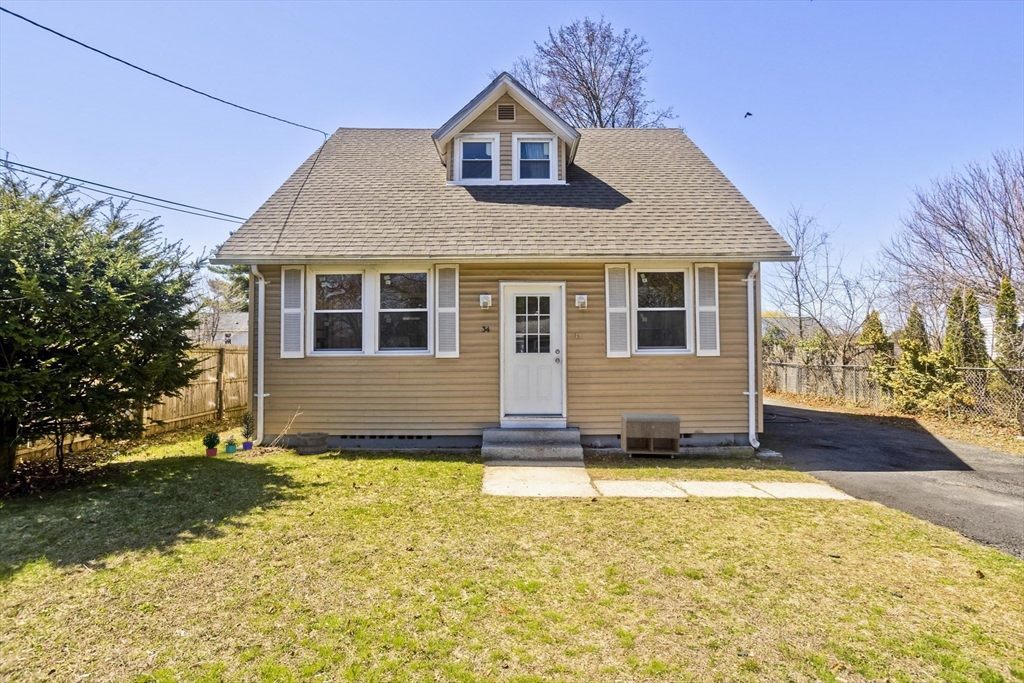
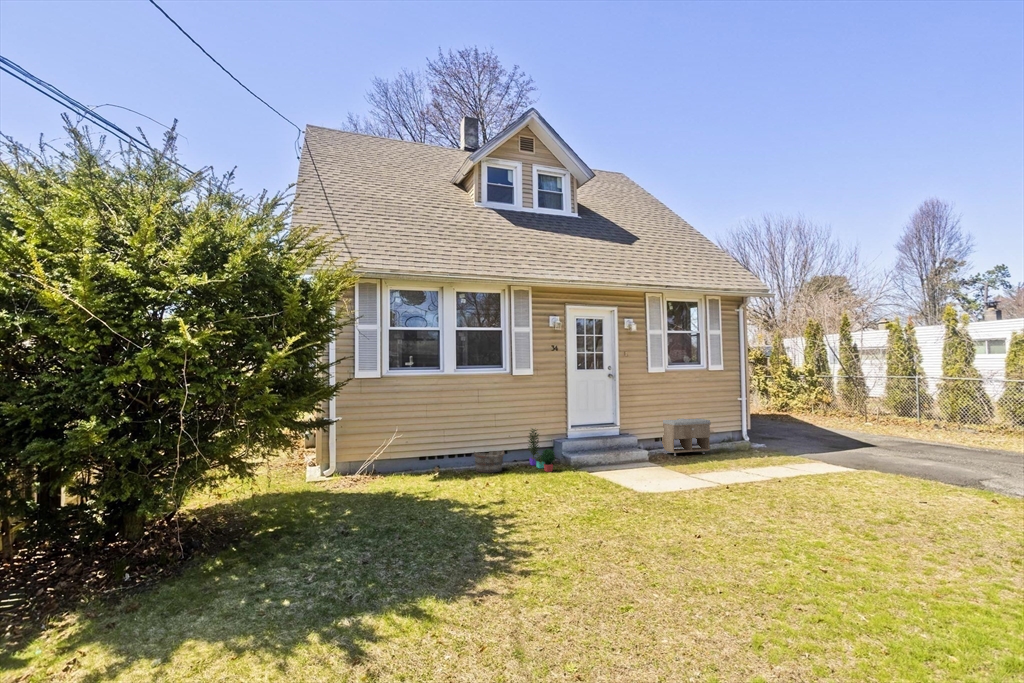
potted plant: present [203,411,255,457] -> present [528,429,556,472]
bucket: present [296,431,329,455] -> present [474,450,504,473]

